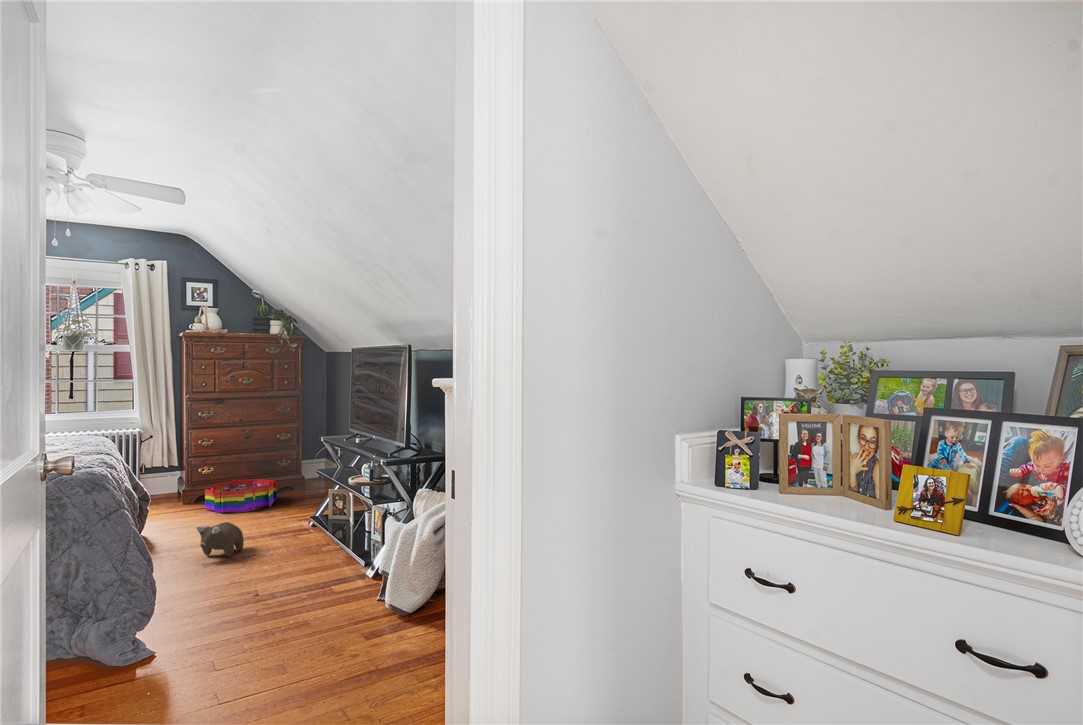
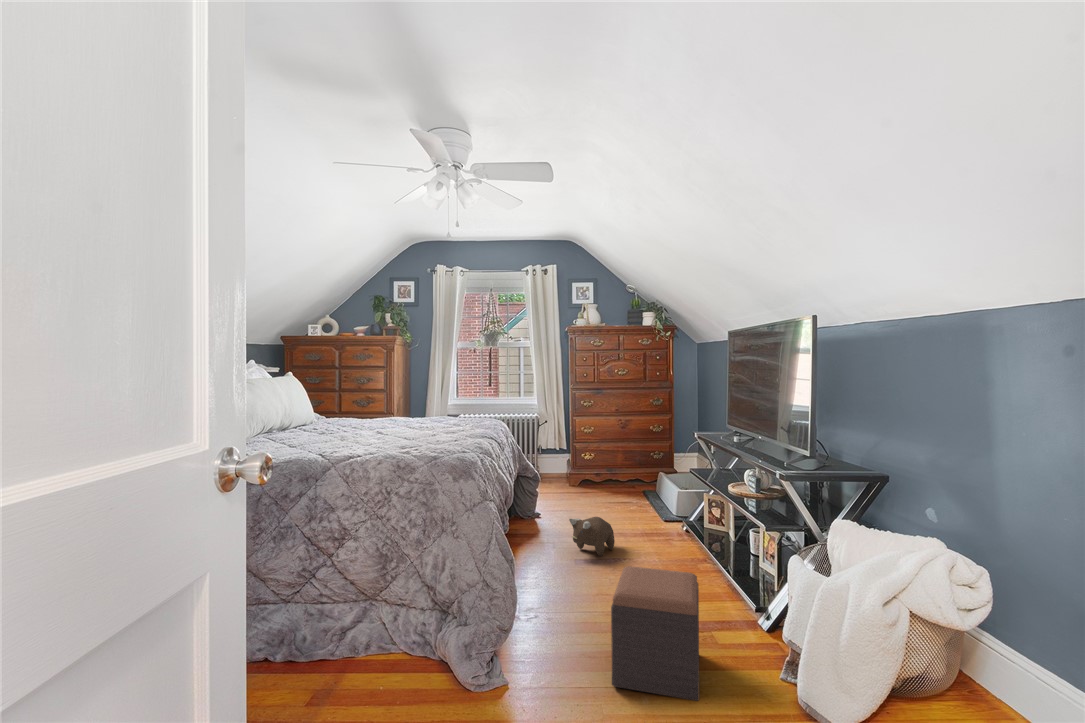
storage bin: present [205,479,277,513] -> none [586,468,650,502]
footstool: none [252,541,322,634] -> present [611,566,699,701]

